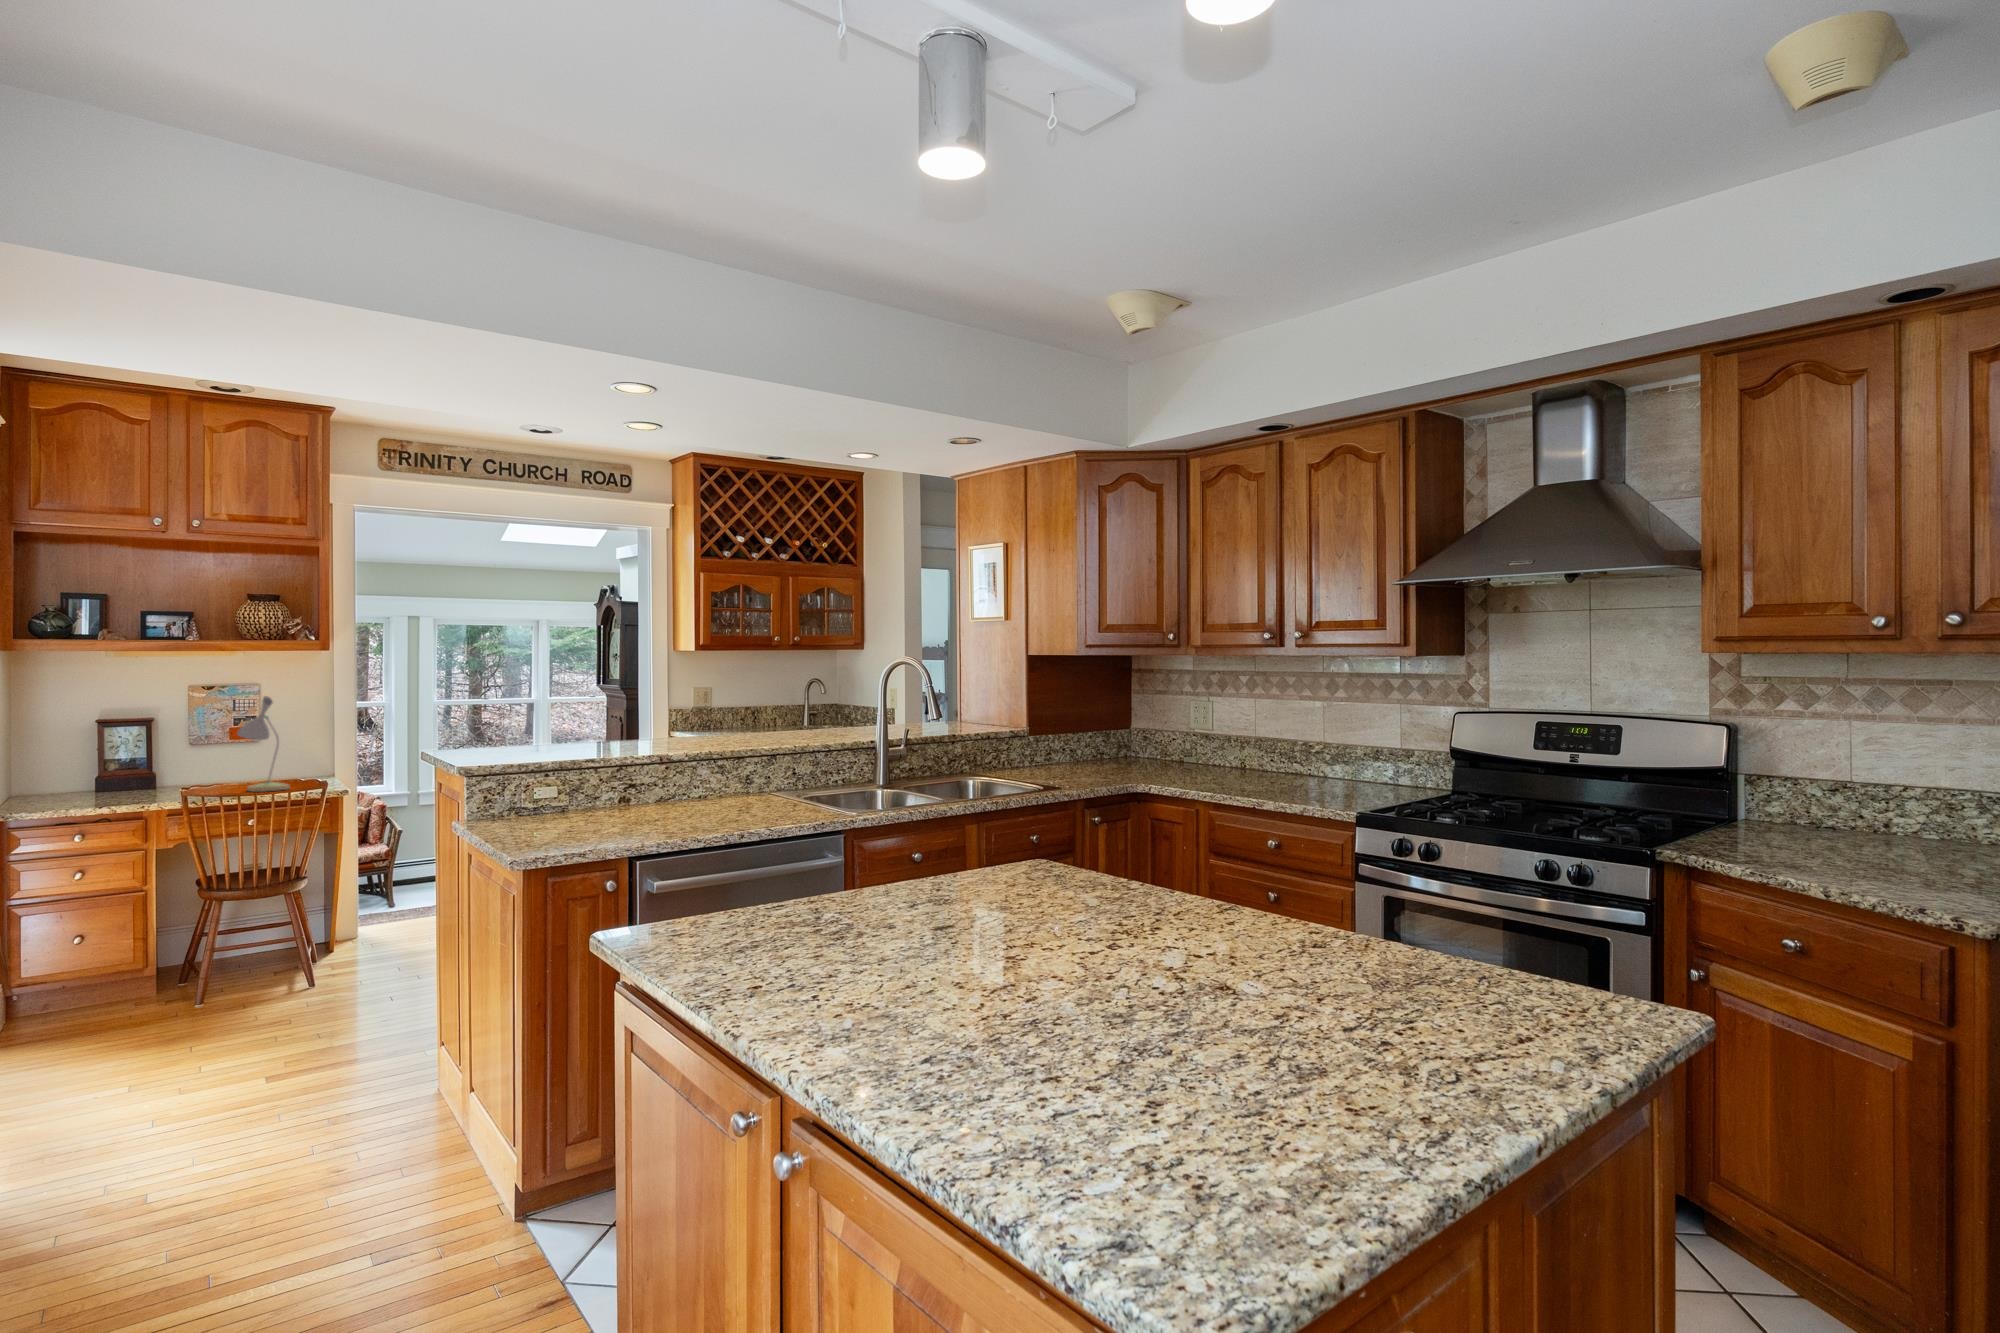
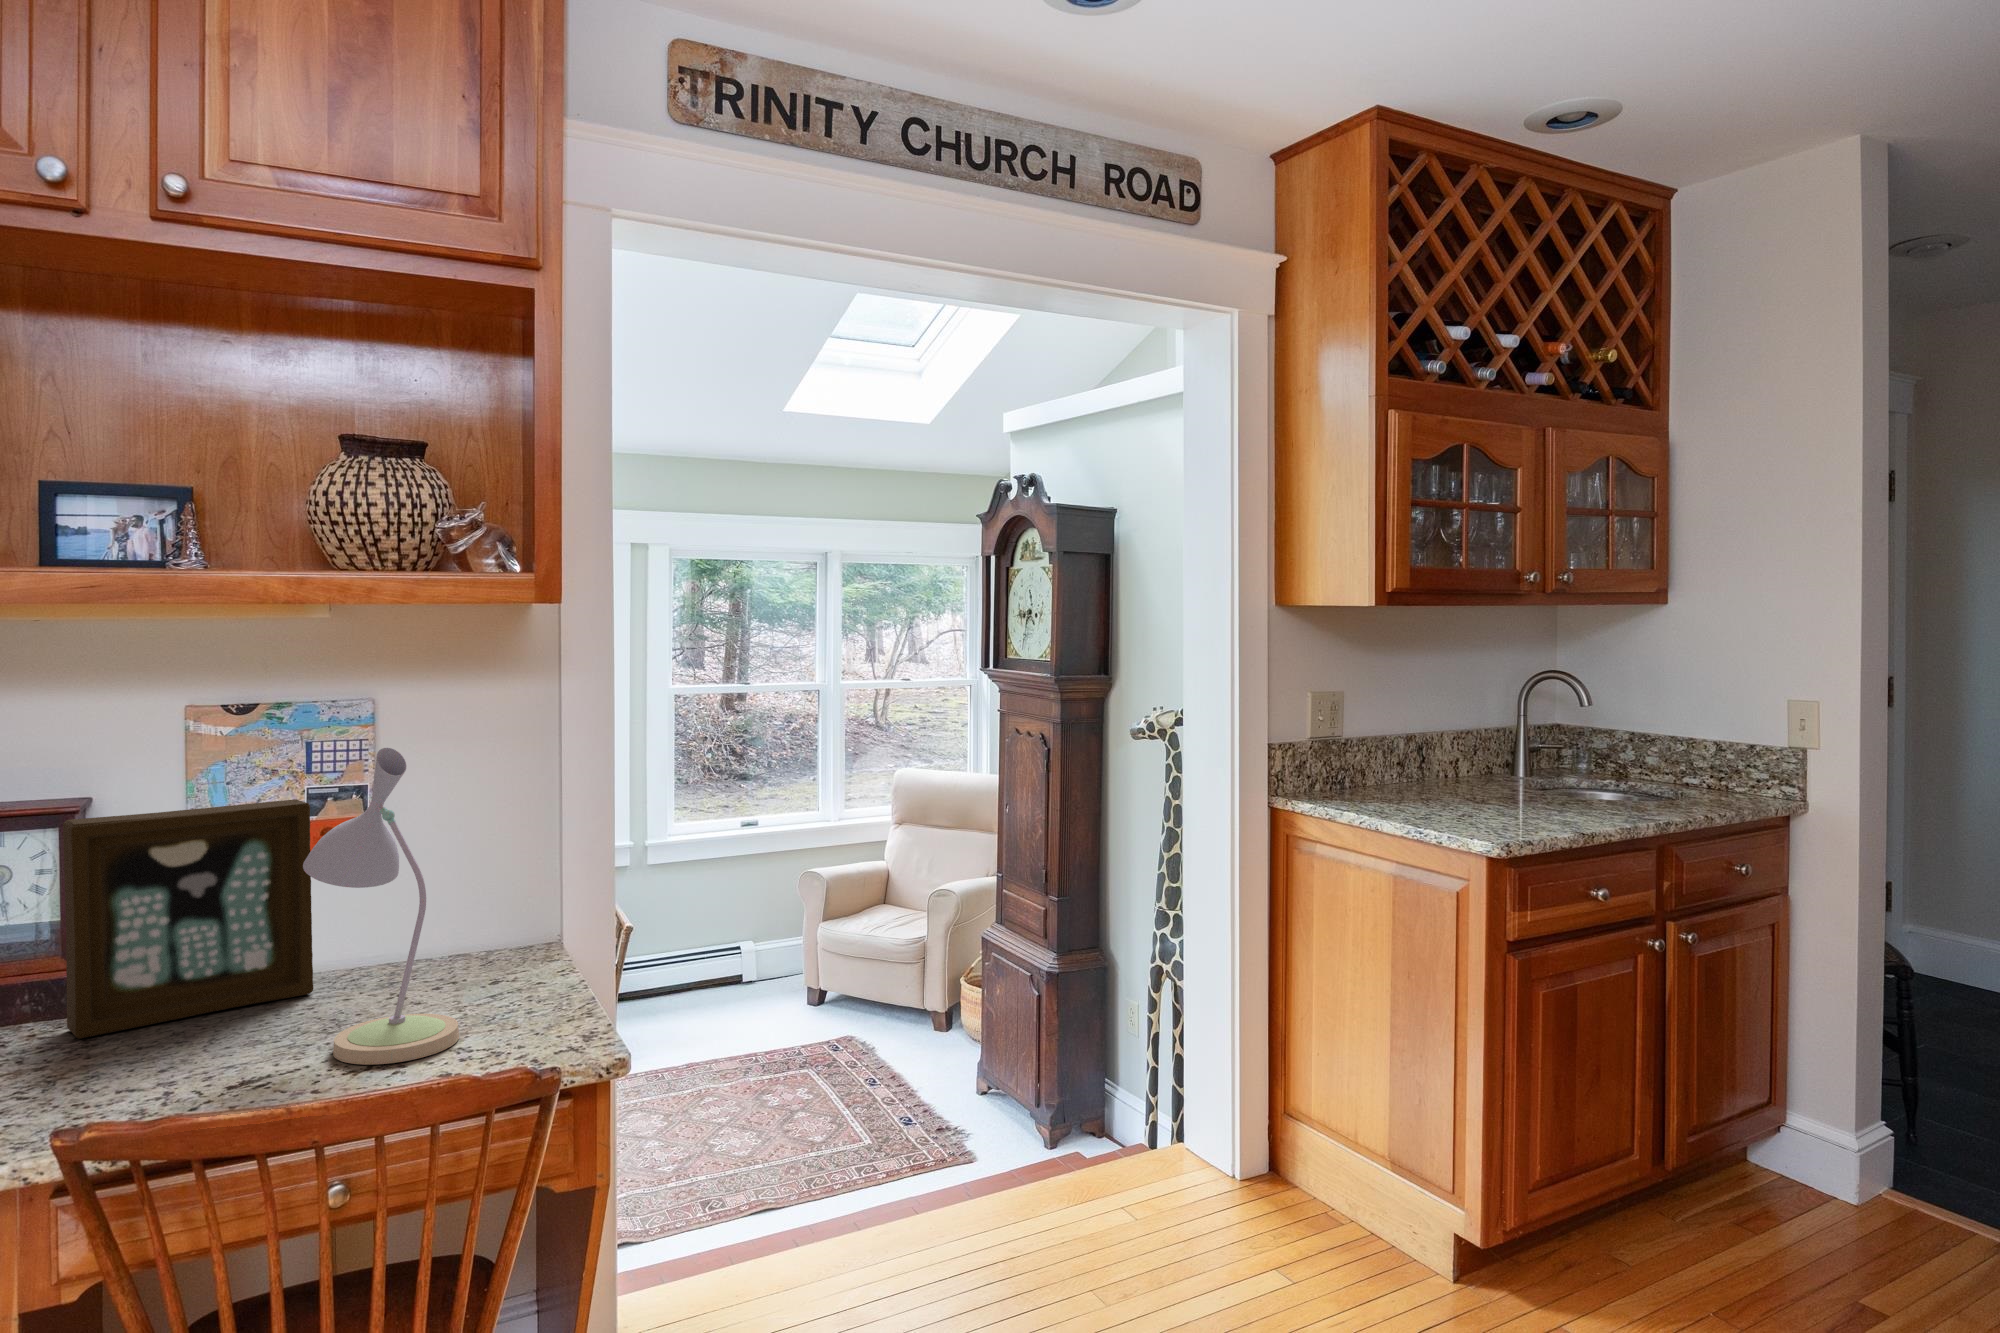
picture frame: none [151,719,236,791] -> present [63,799,313,1039]

